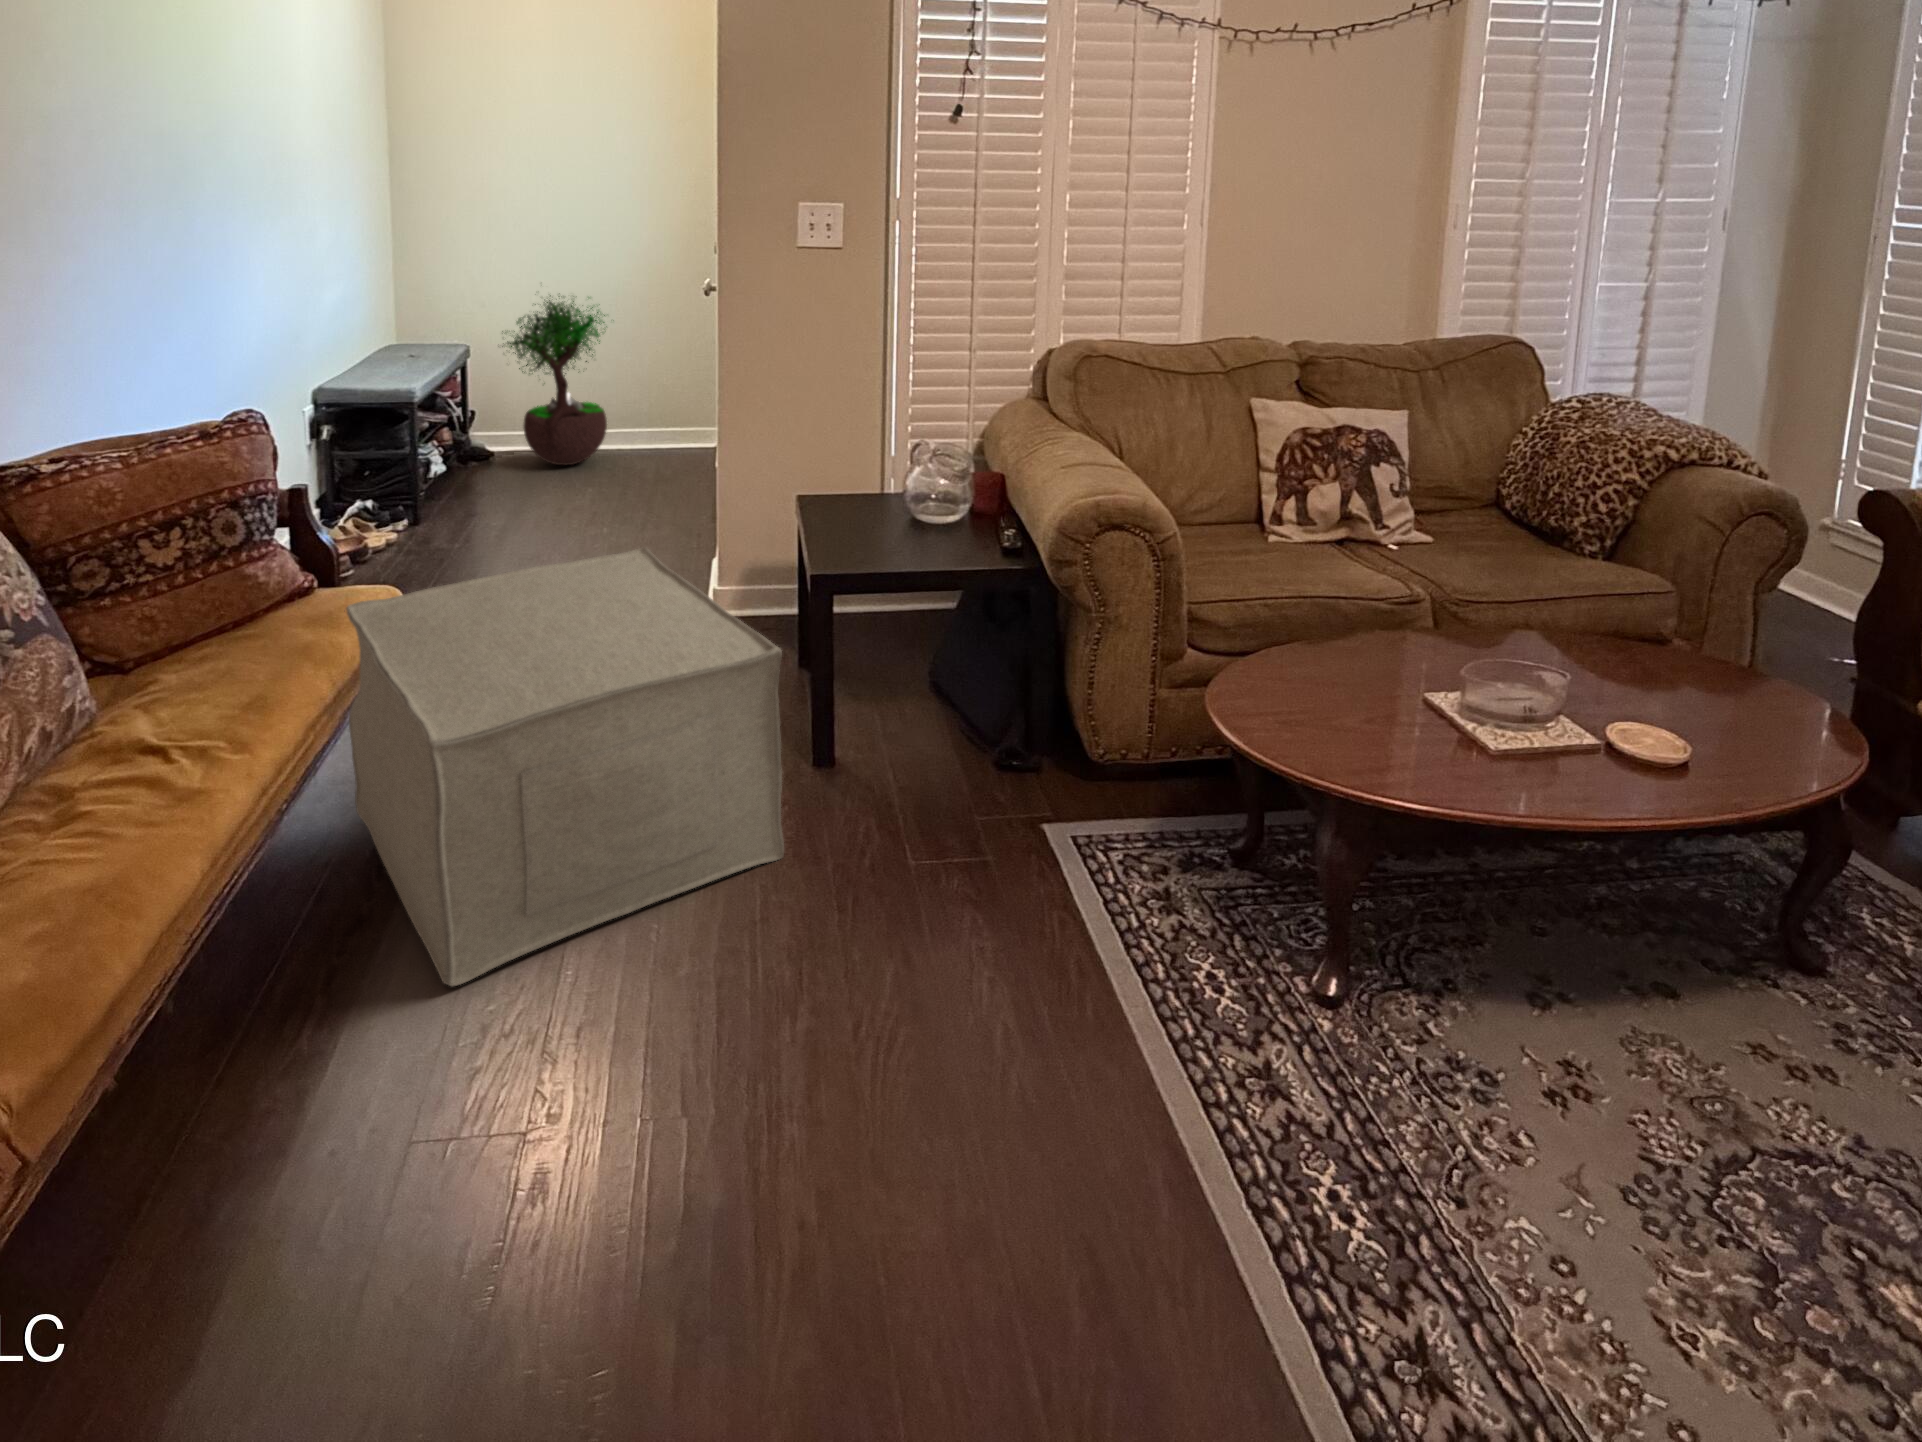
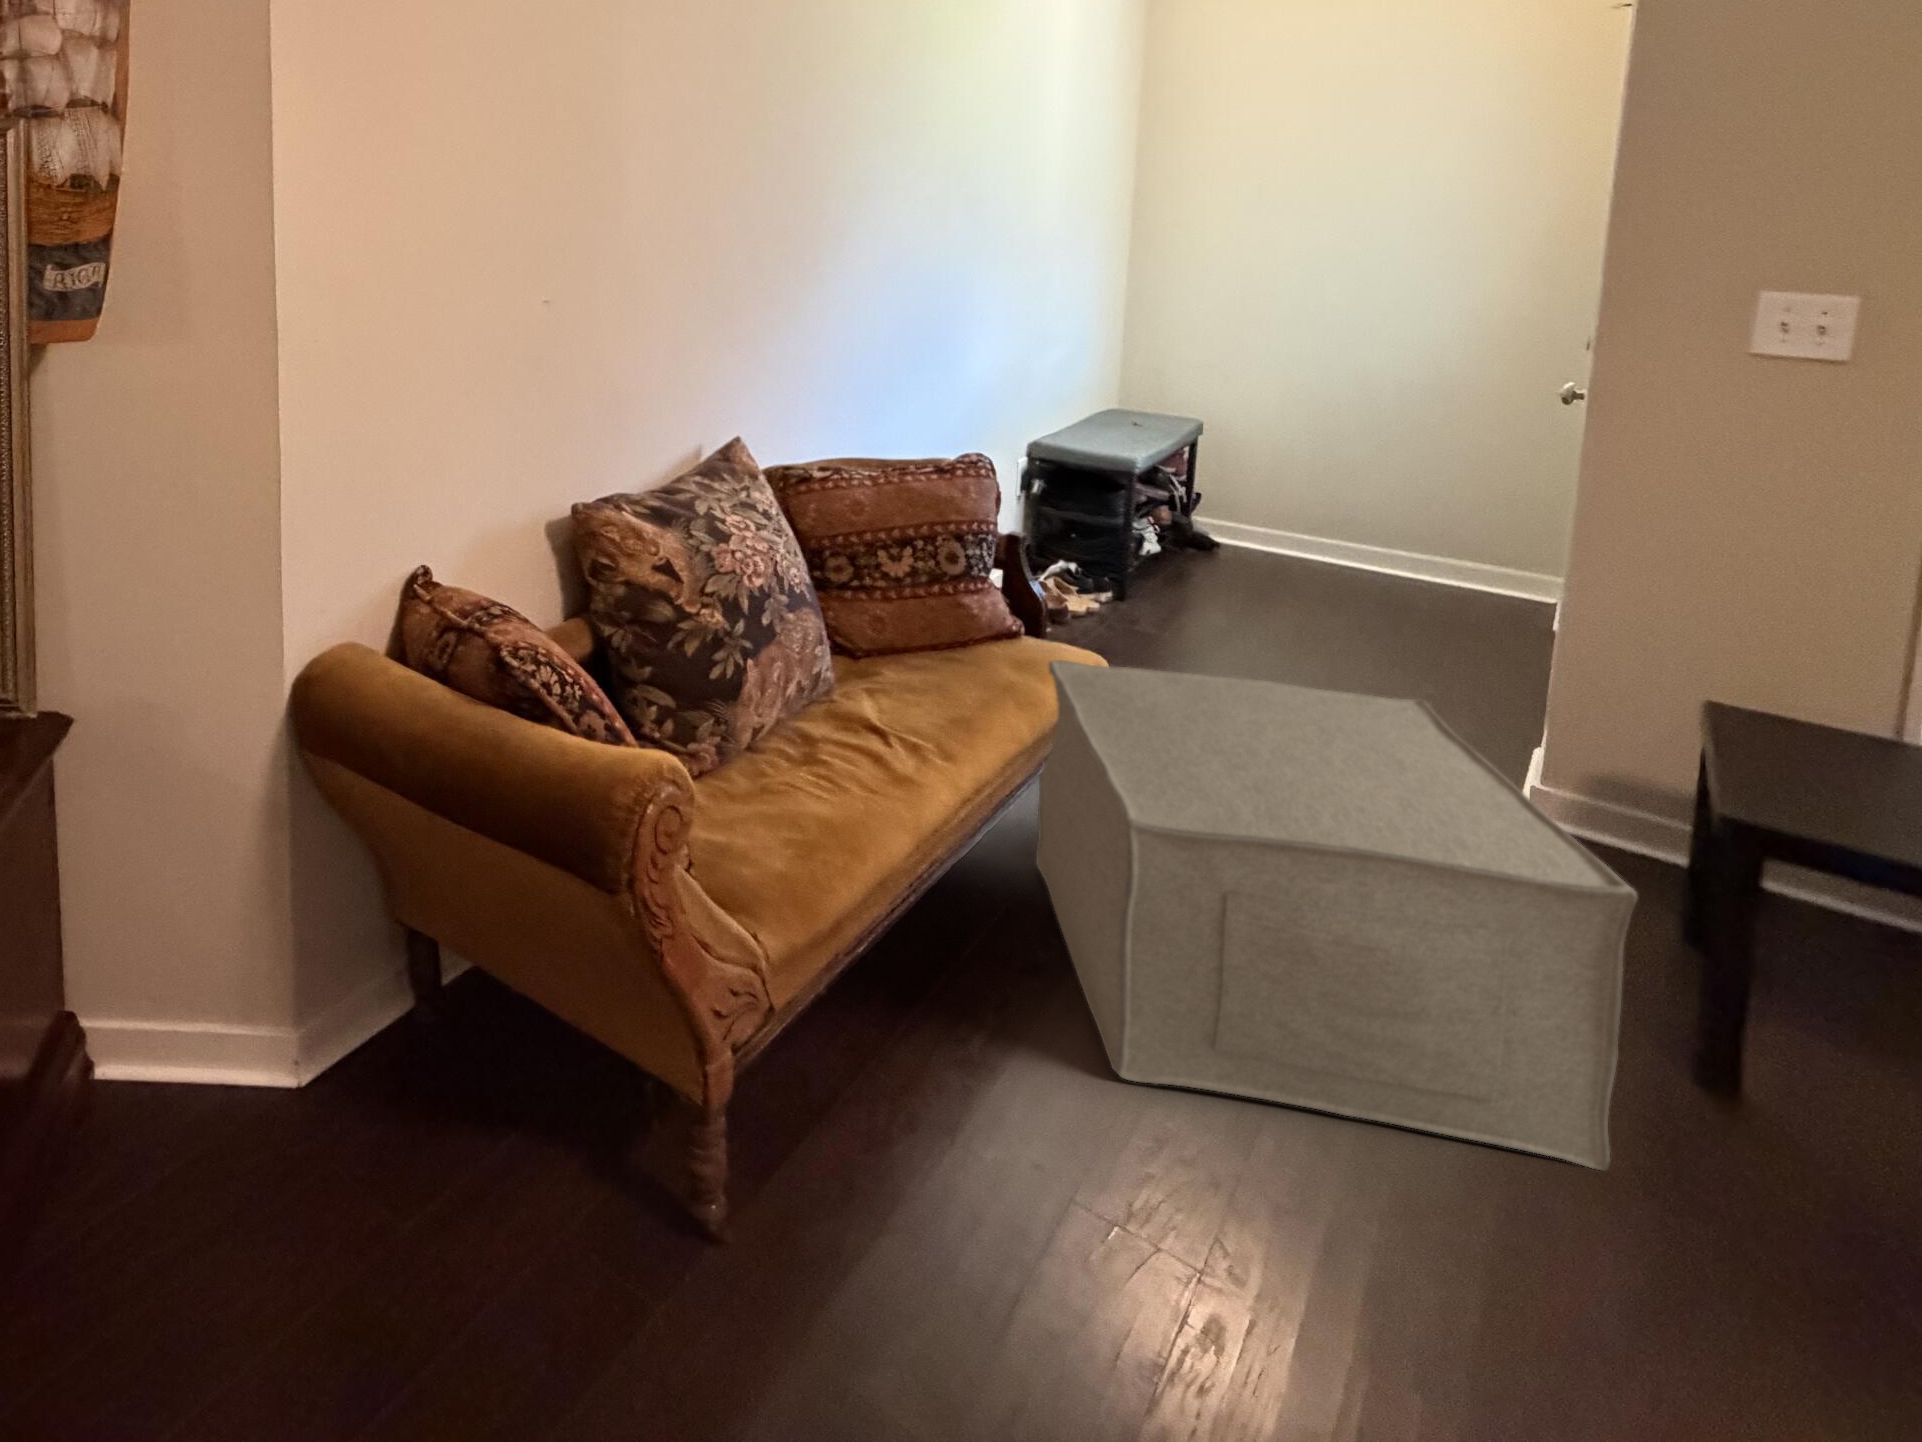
potted tree: present [502,295,607,465] -> none [1241,359,1407,580]

